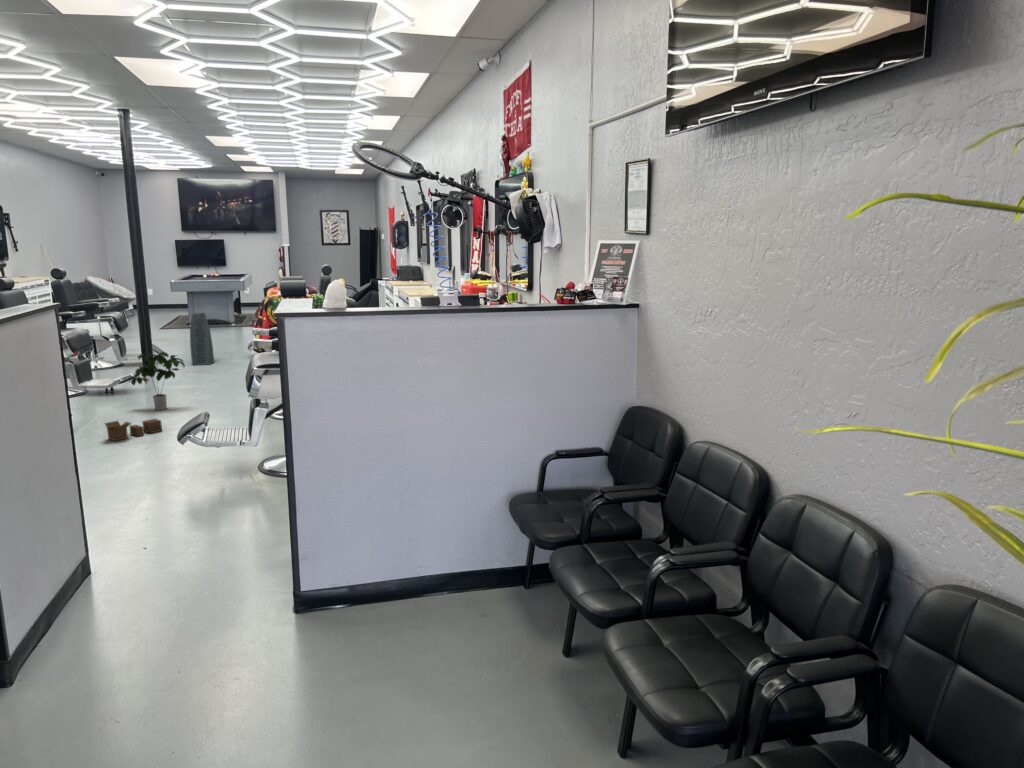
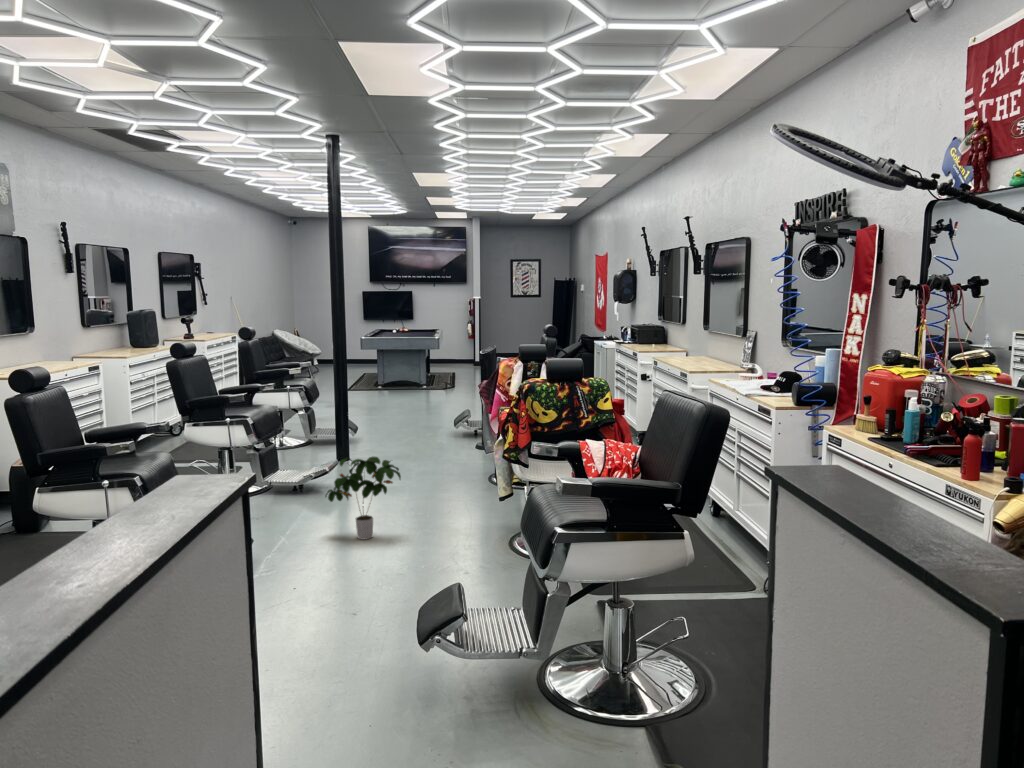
air purifier: present [190,313,214,365] -> none [390,385,416,451]
cardboard box: present [105,419,162,441] -> none [288,571,374,614]

